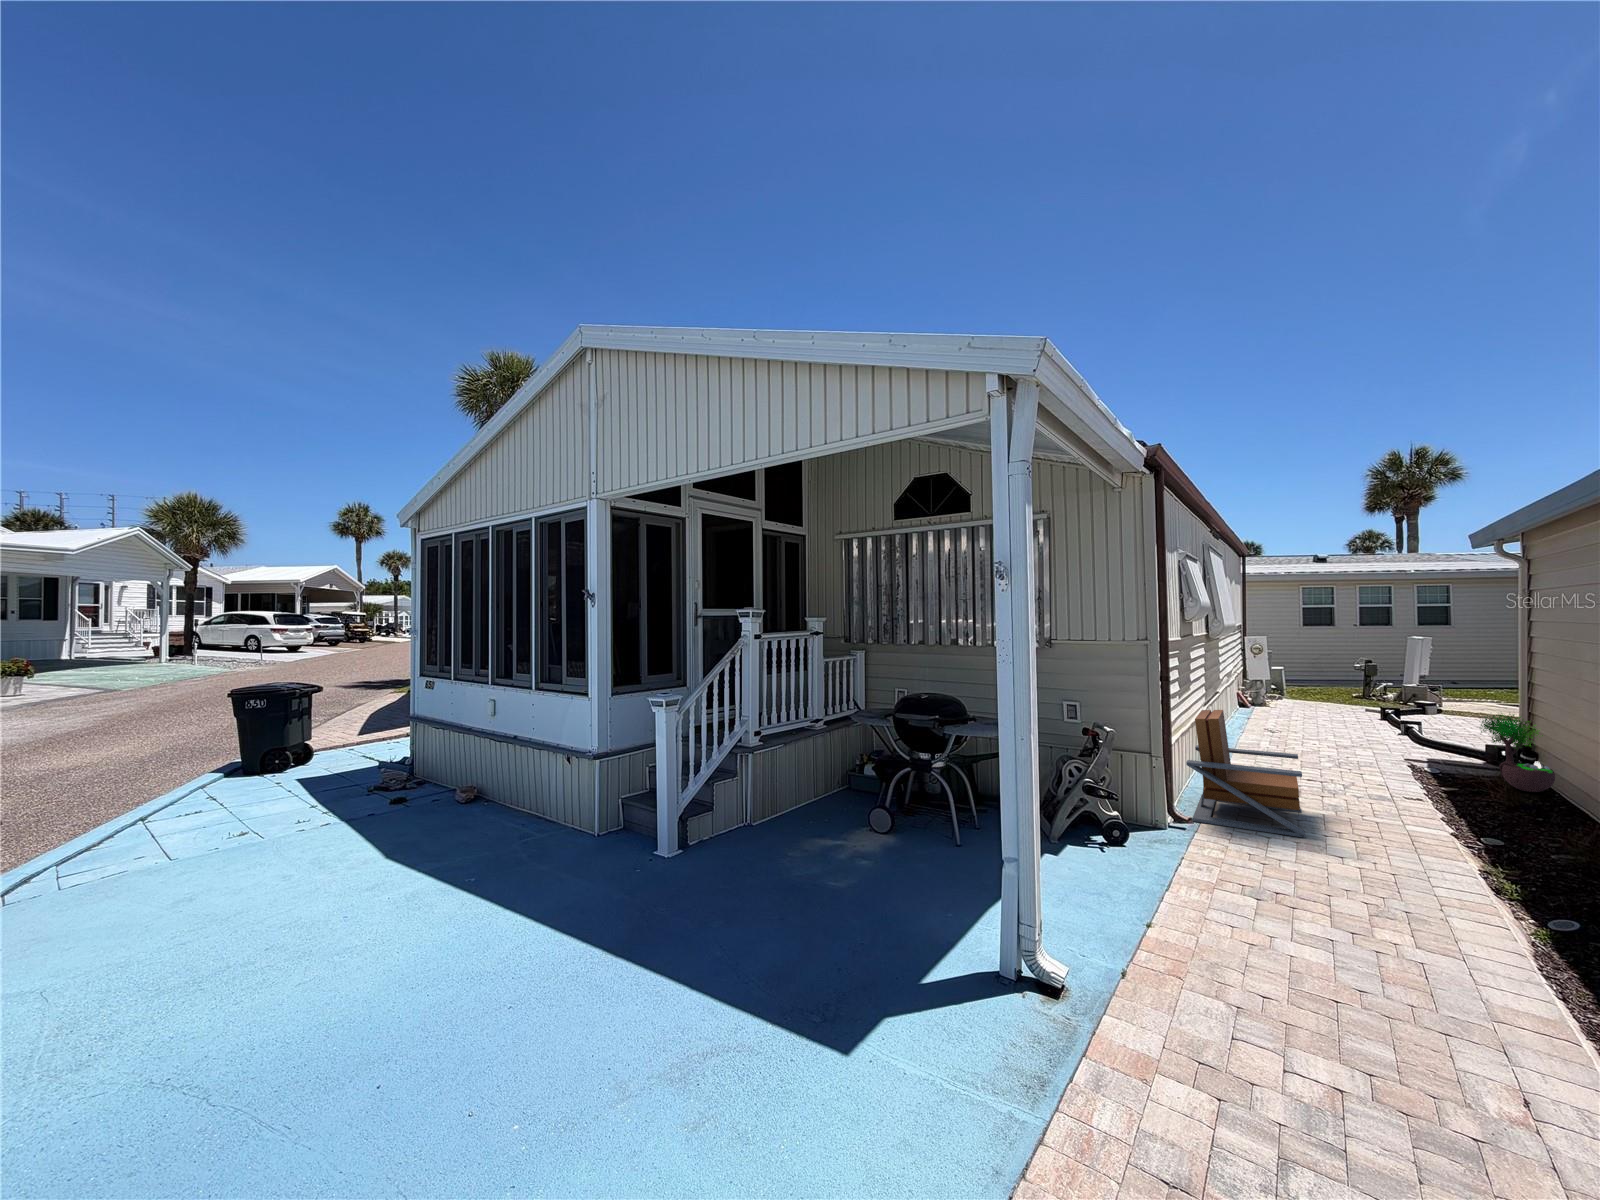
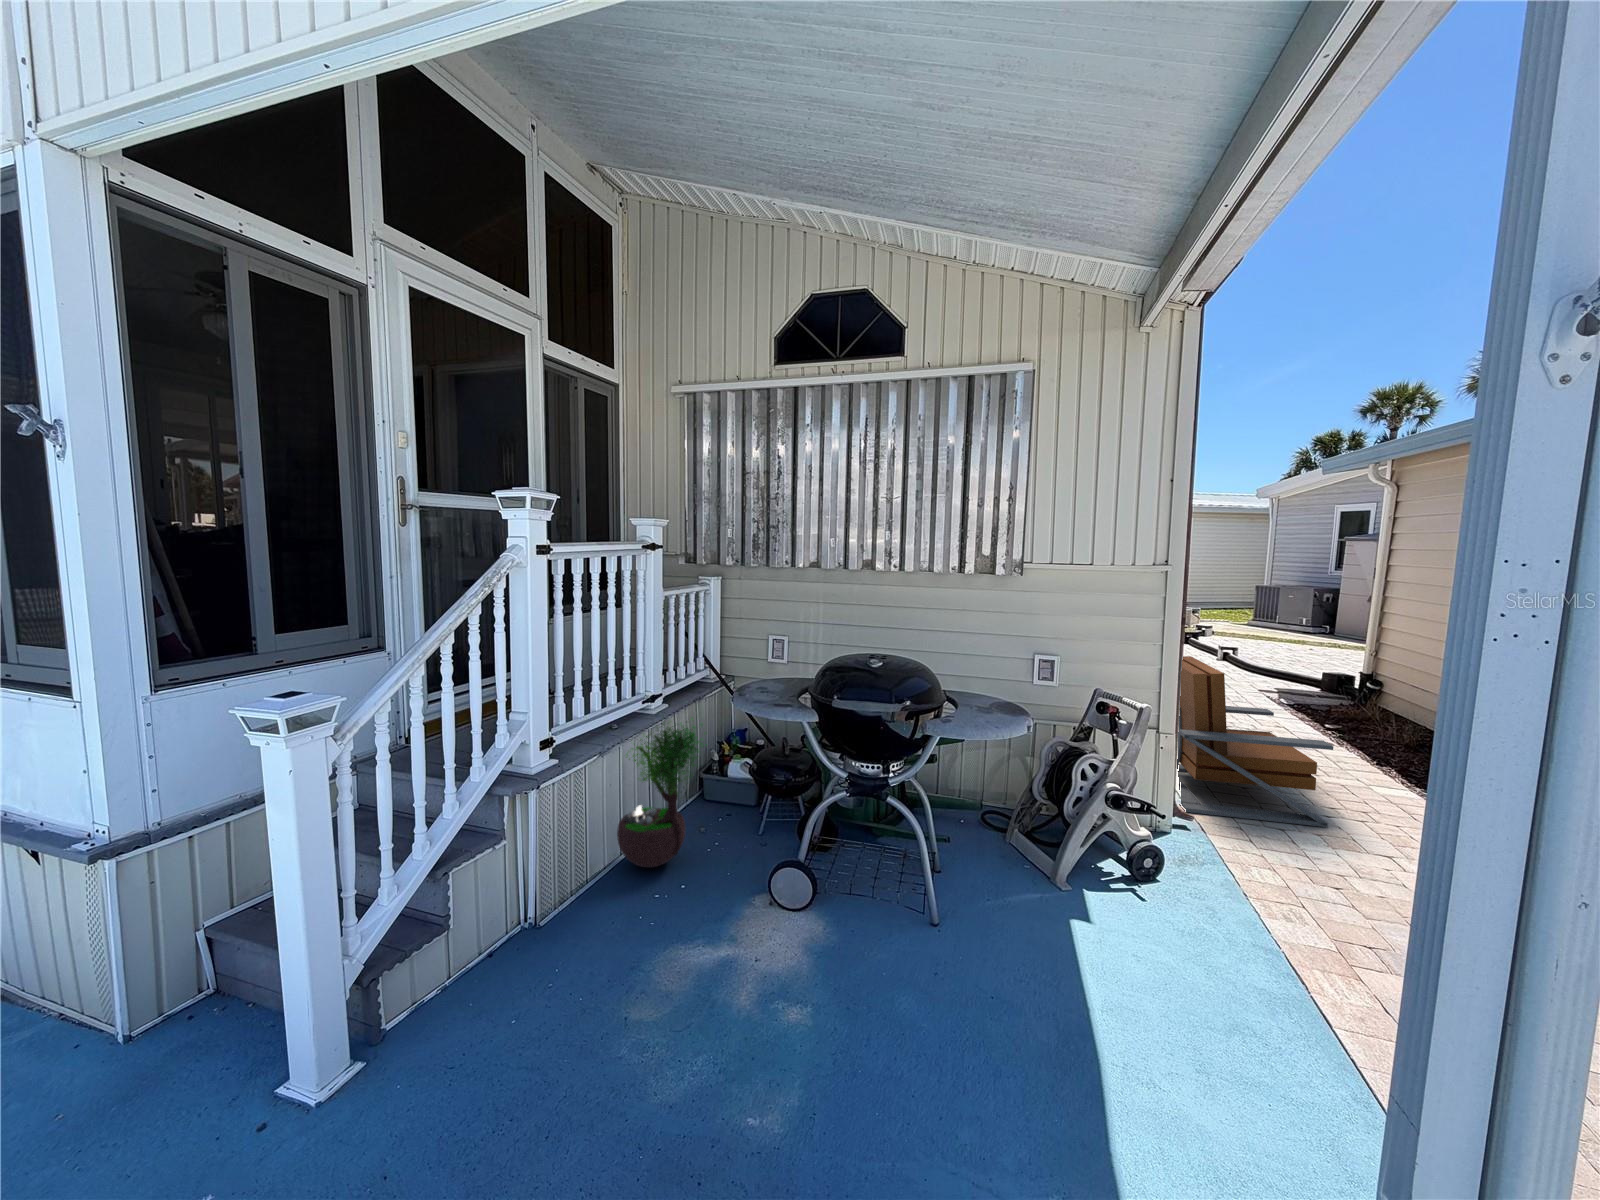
potted tree: present [1479,713,1555,792] -> present [617,723,706,867]

